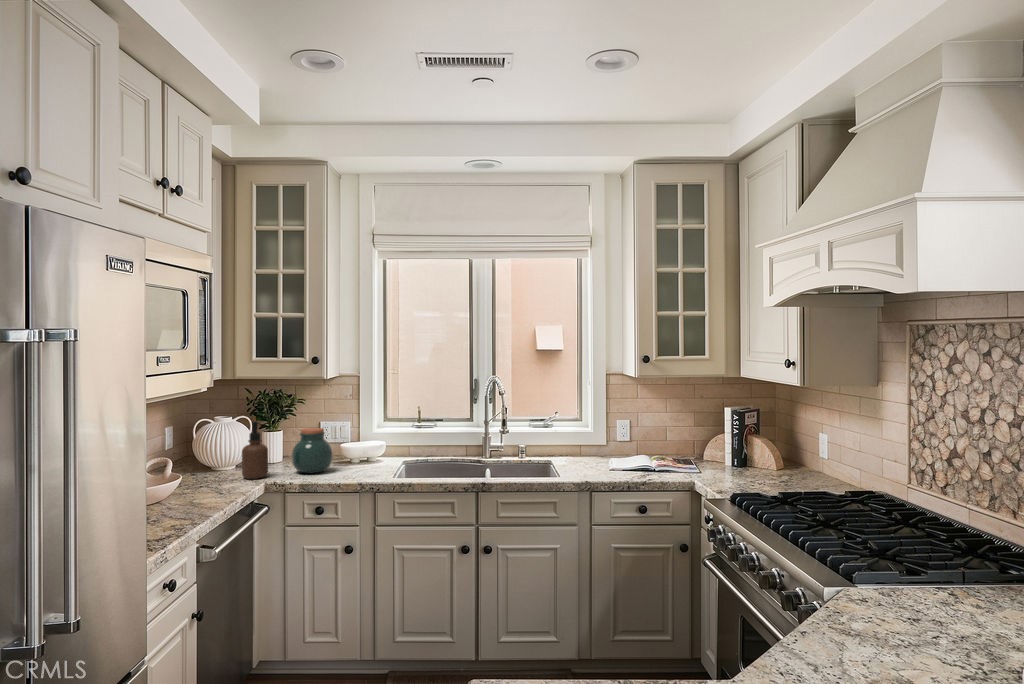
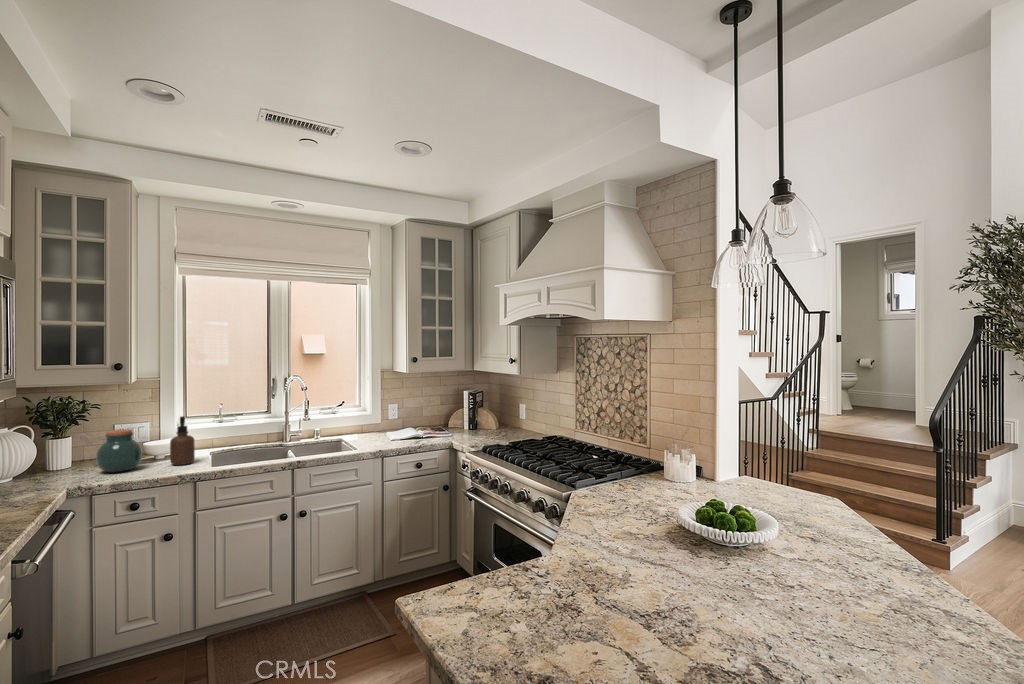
soap dispenser: present [242,421,268,479] -> present [170,416,195,465]

